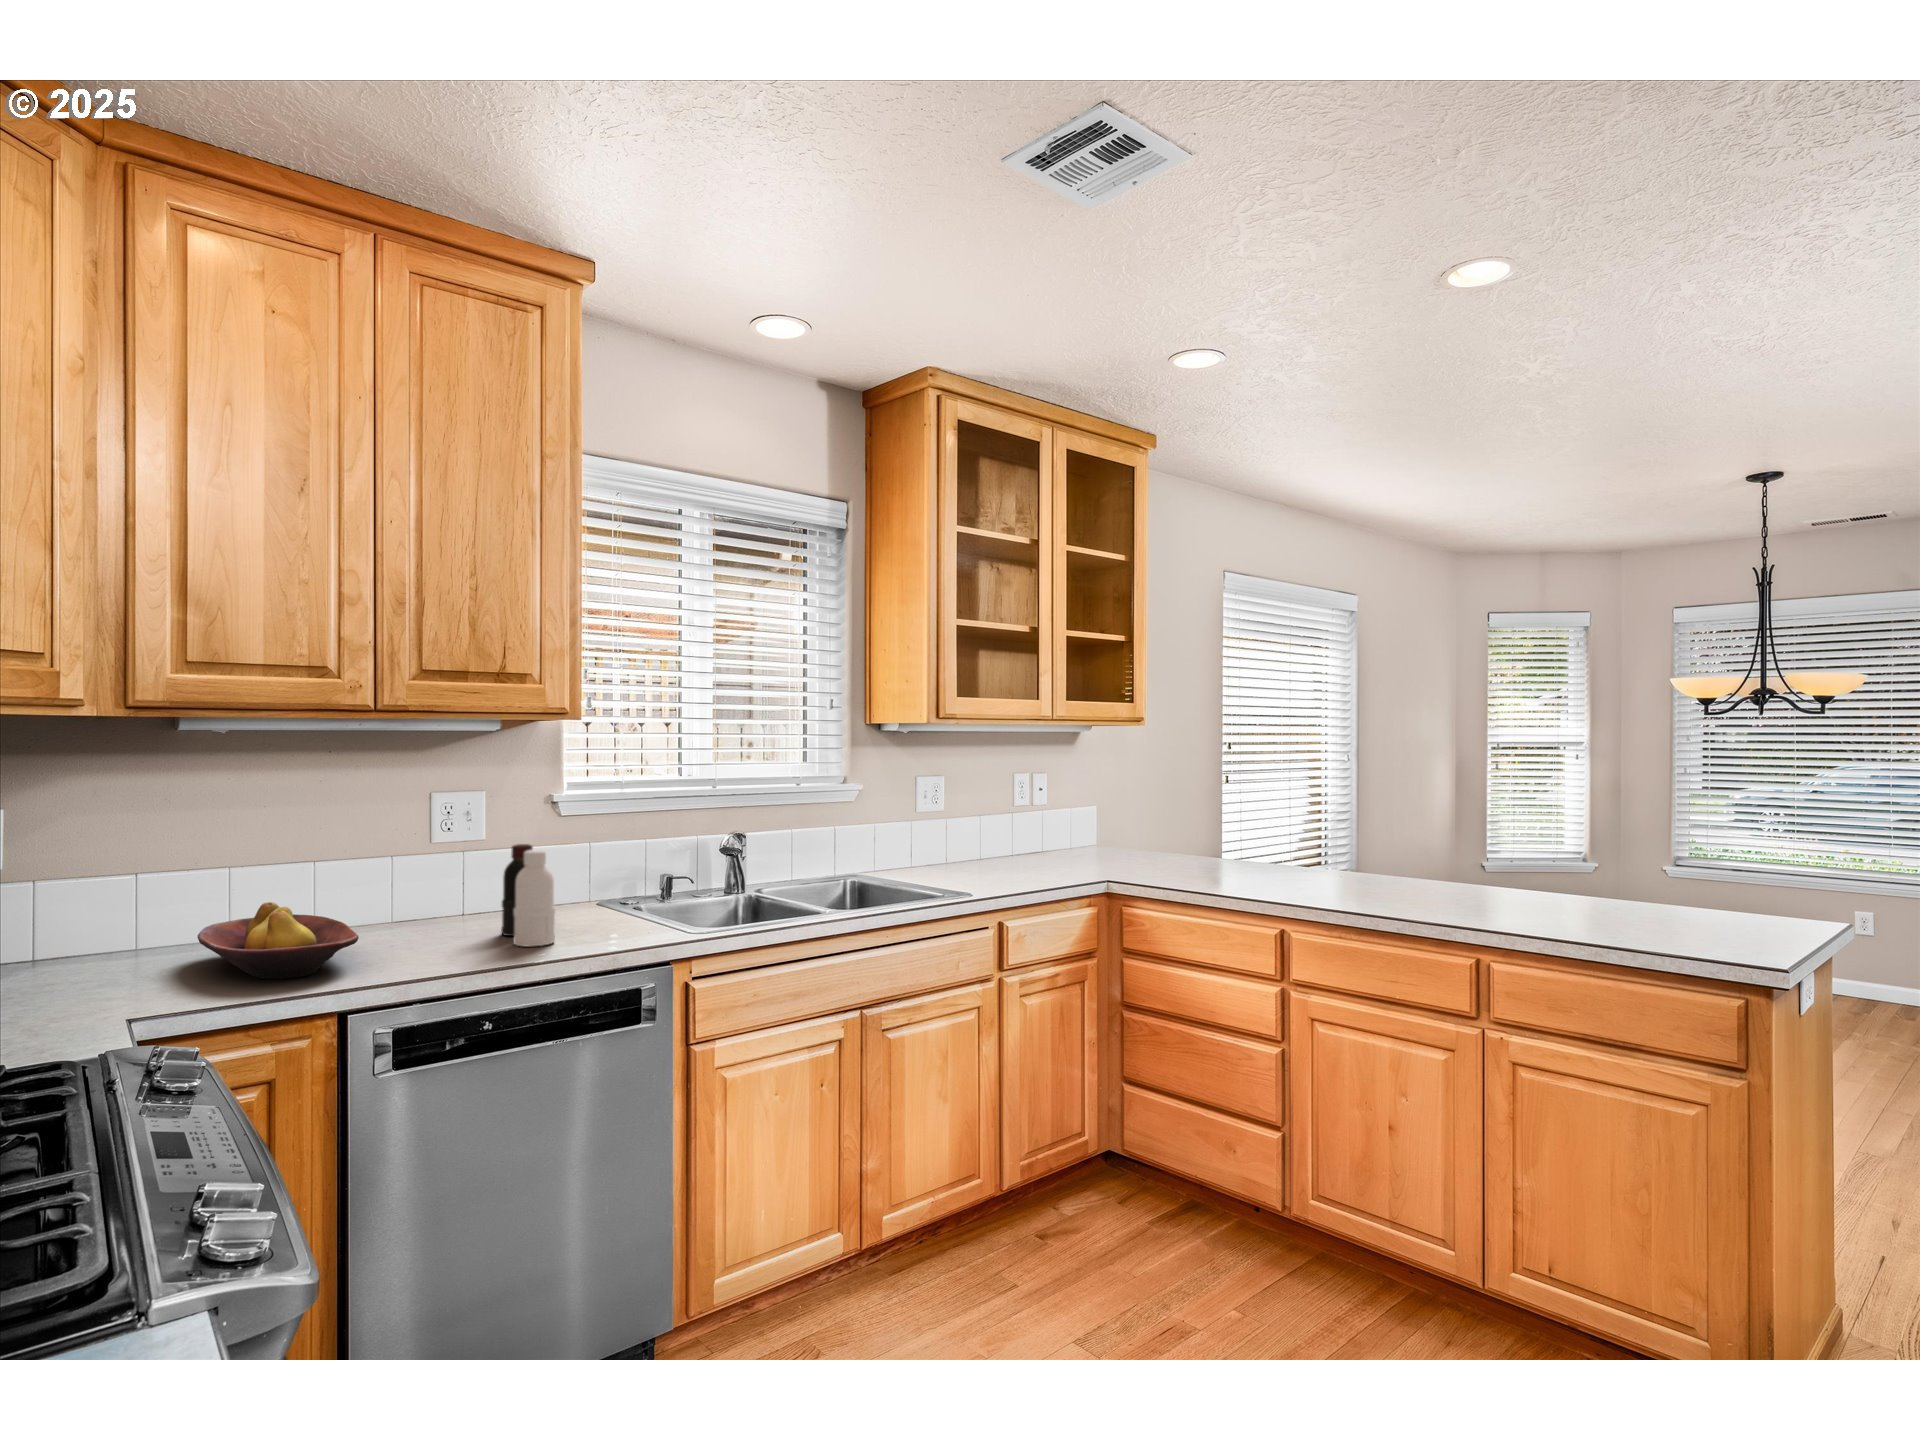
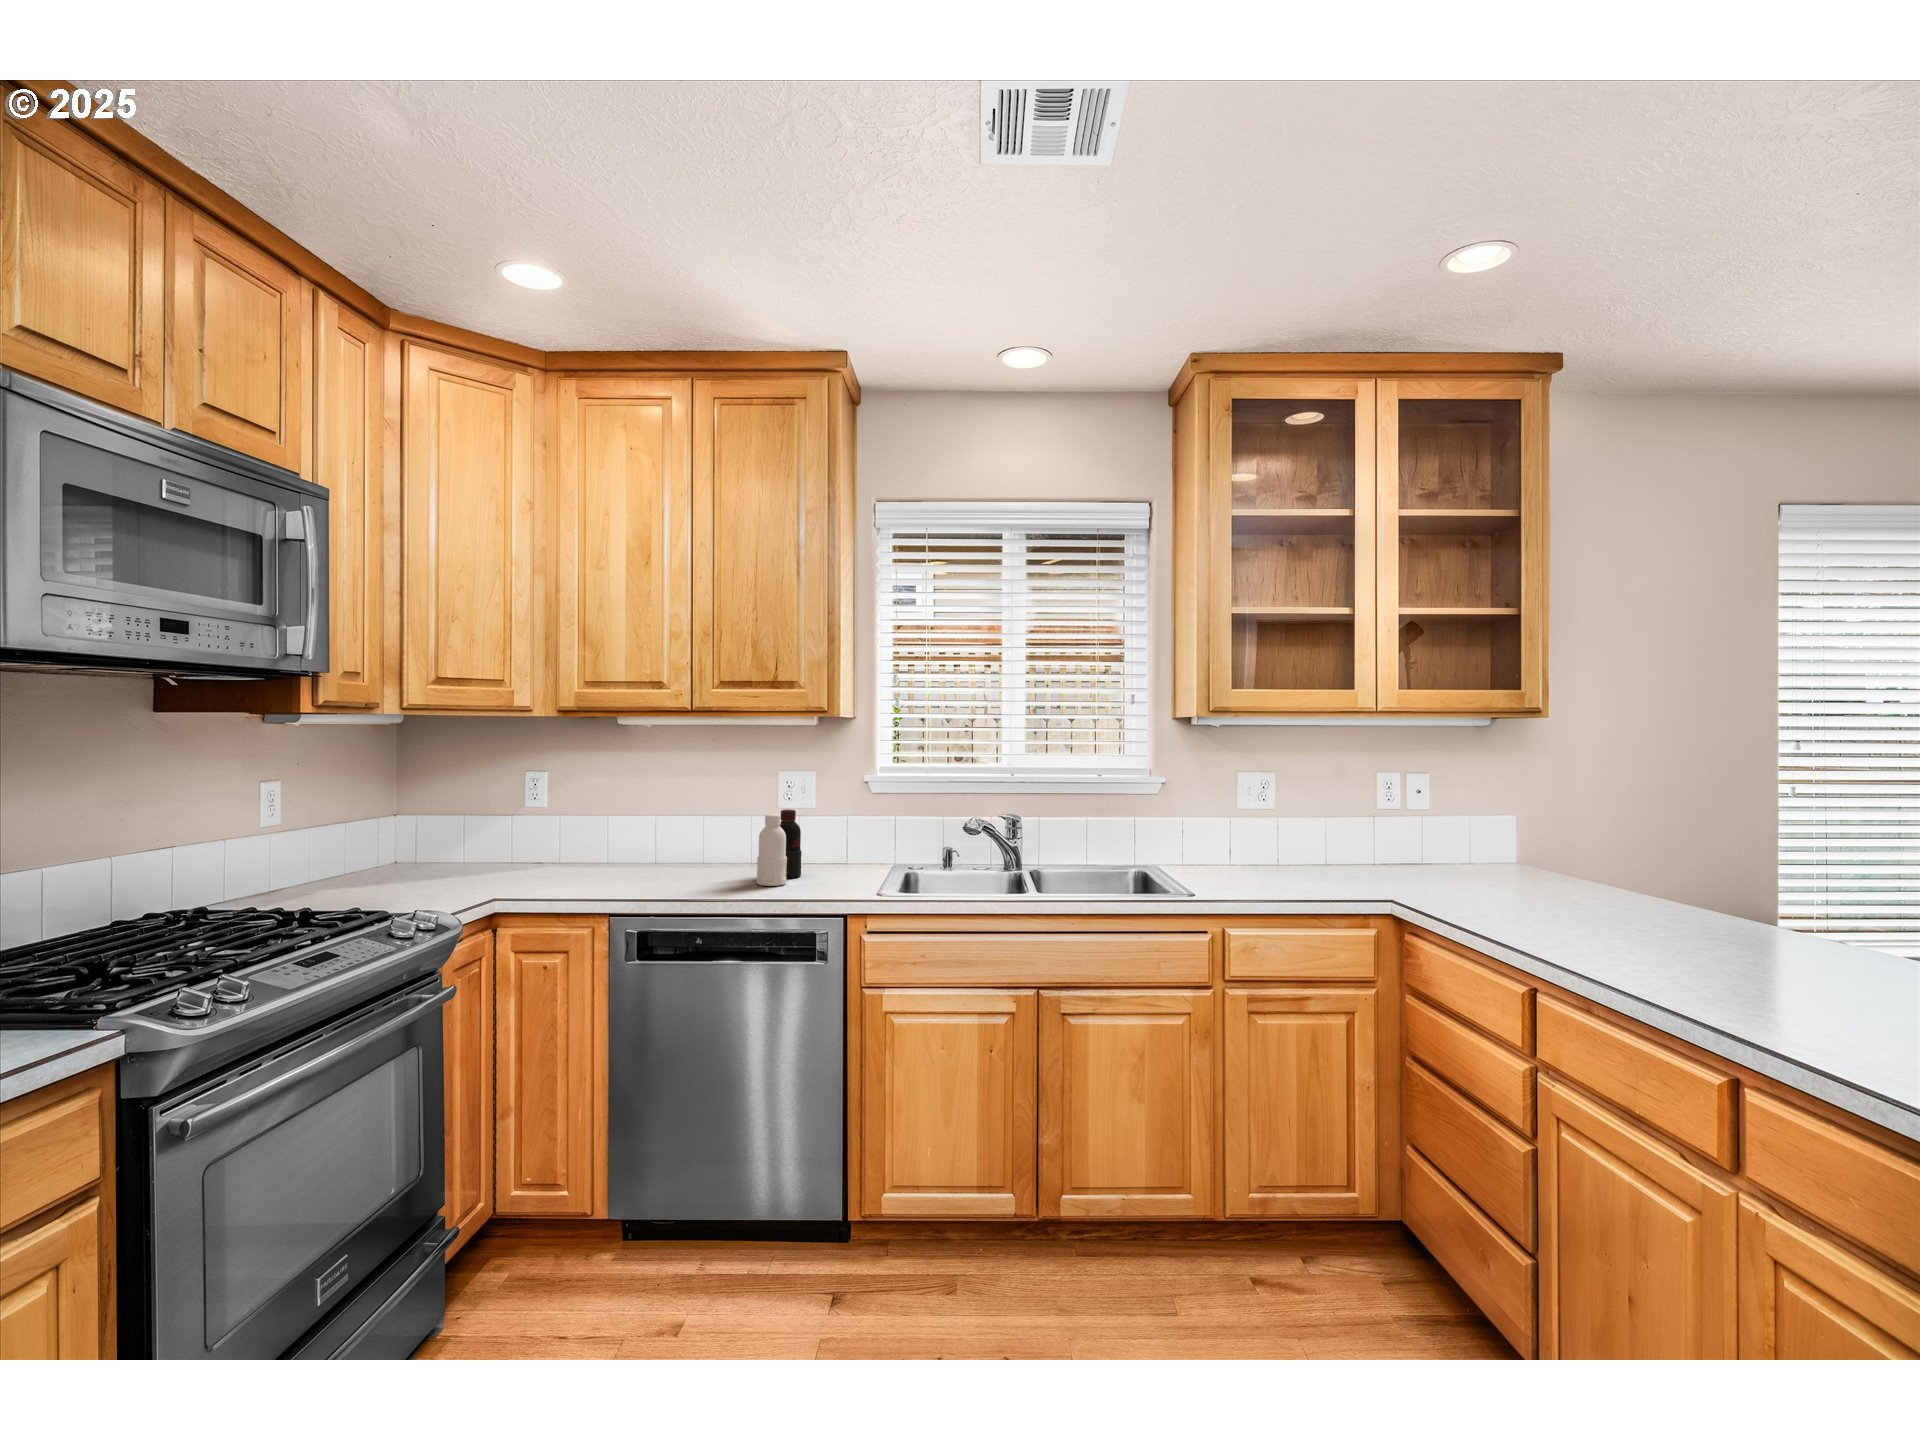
fruit bowl: present [198,902,359,979] -> none [572,833,674,882]

